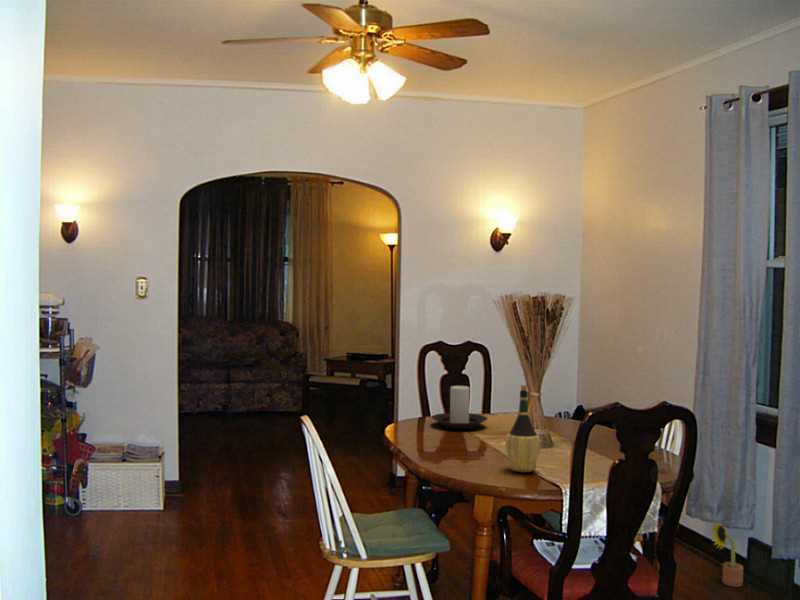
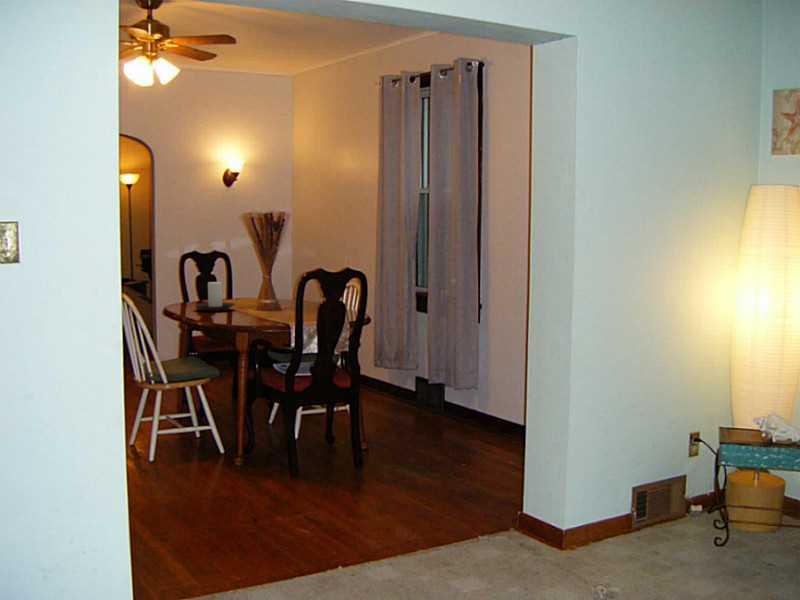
wine bottle: present [505,385,540,472] -> none [253,269,275,323]
decorative plant: present [711,522,743,587] -> none [389,366,411,409]

